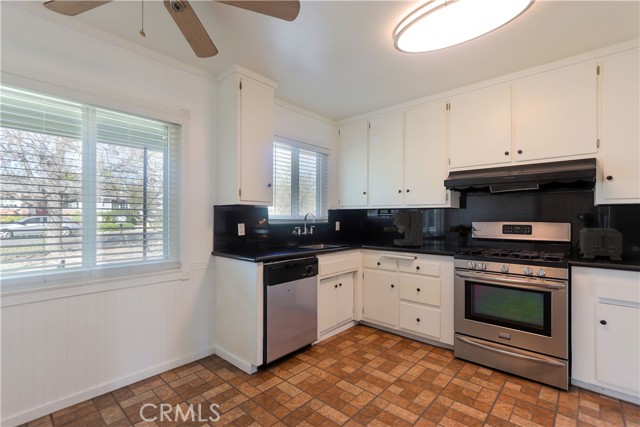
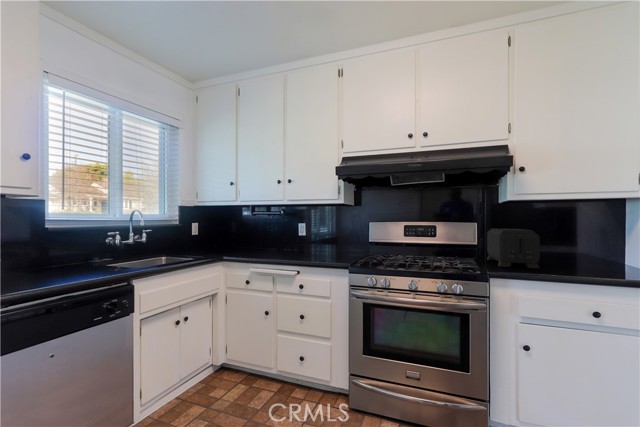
coffee maker: present [384,213,423,246] -> none [258,209,310,256]
potted plant: present [445,224,478,247] -> none [335,225,381,254]

